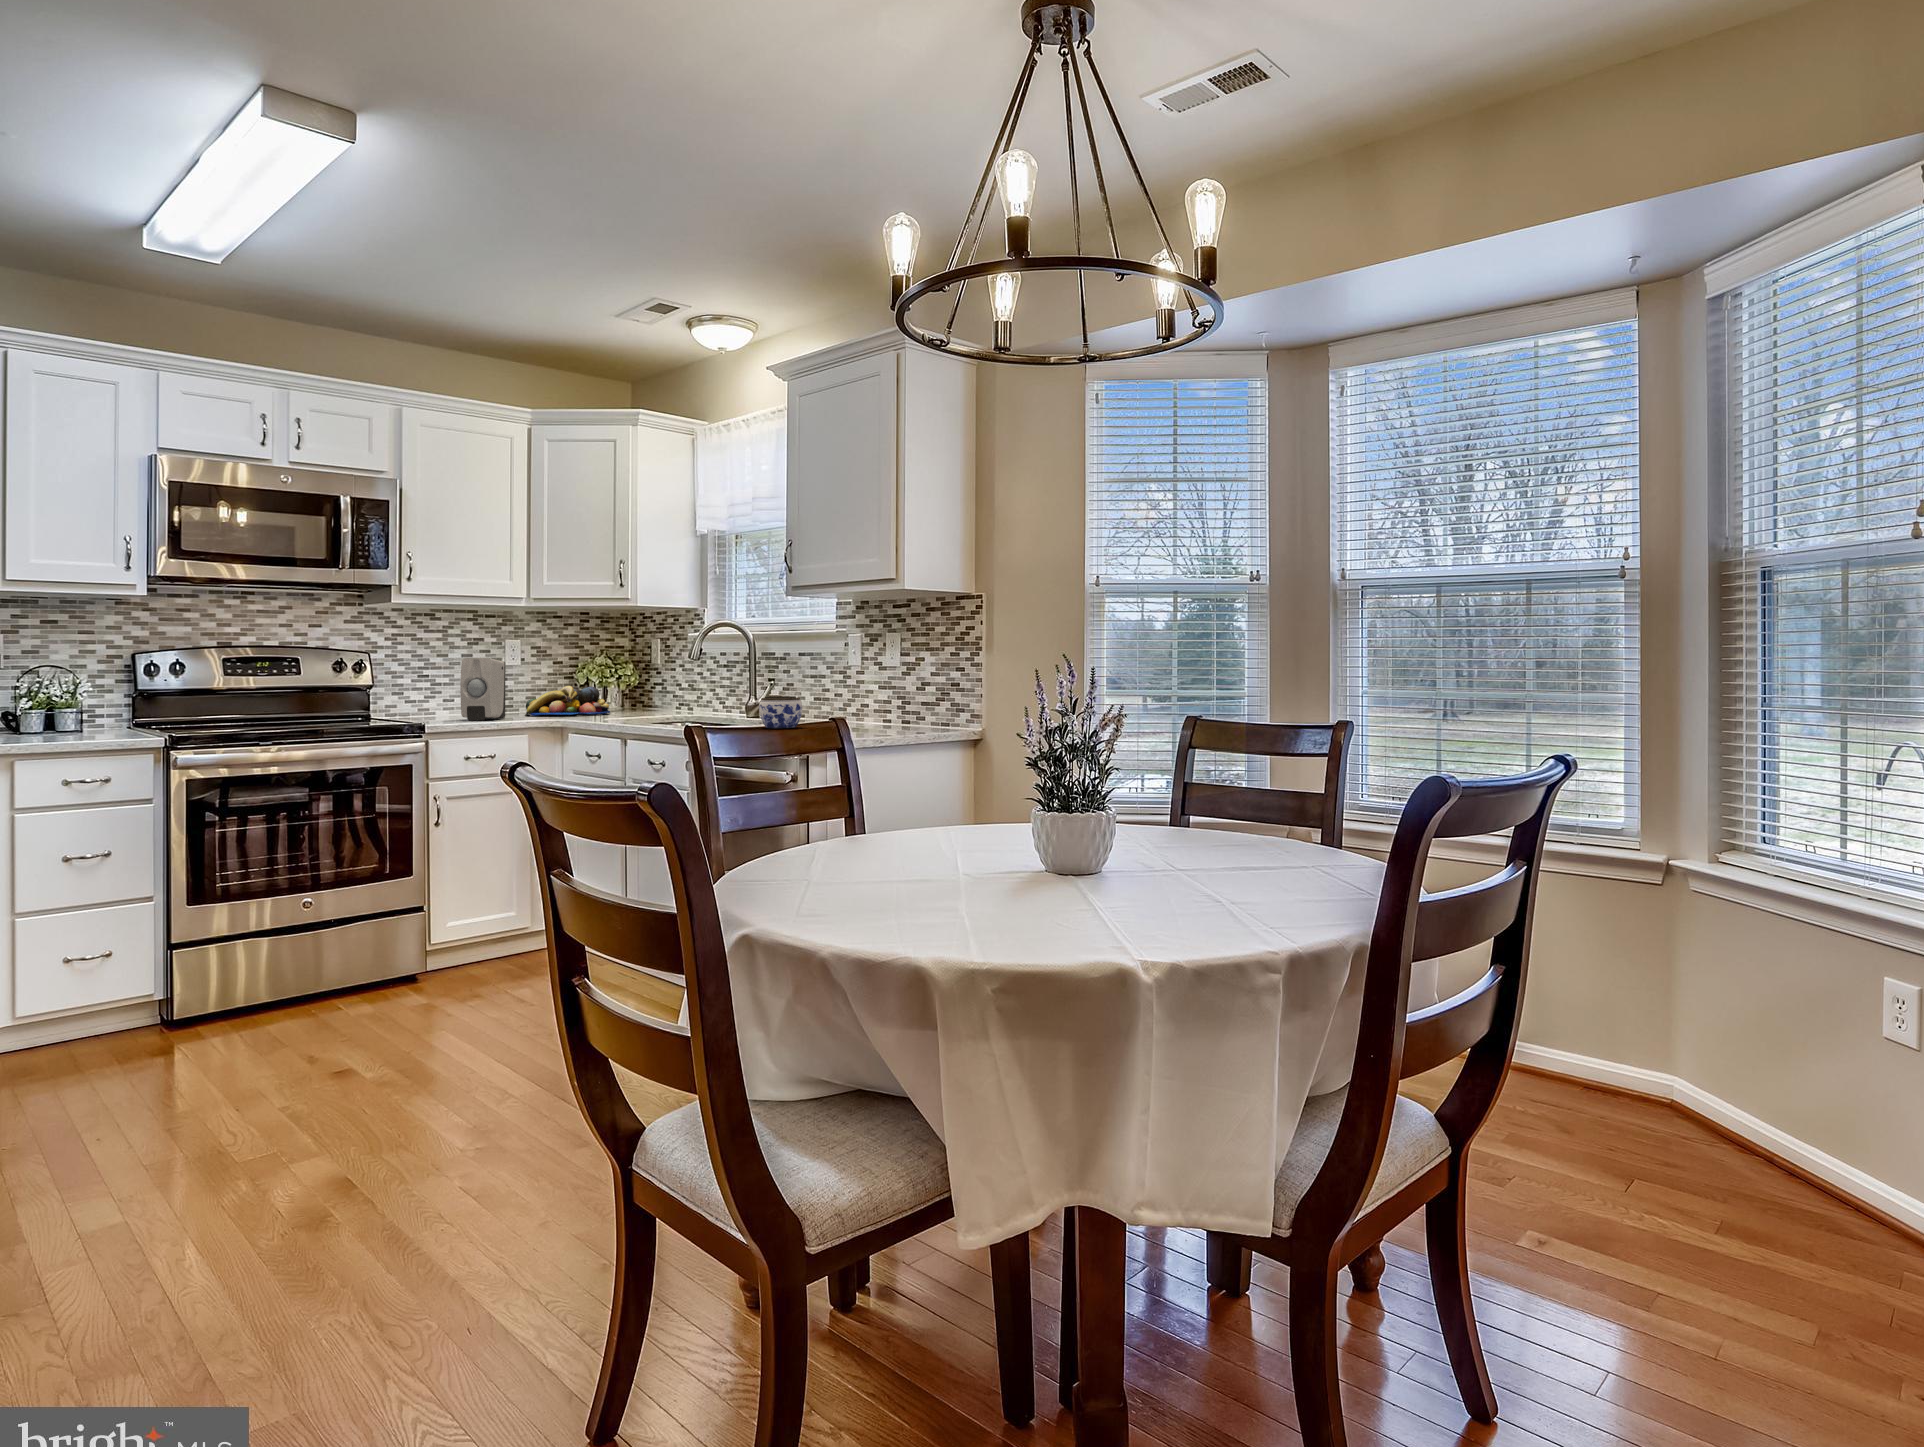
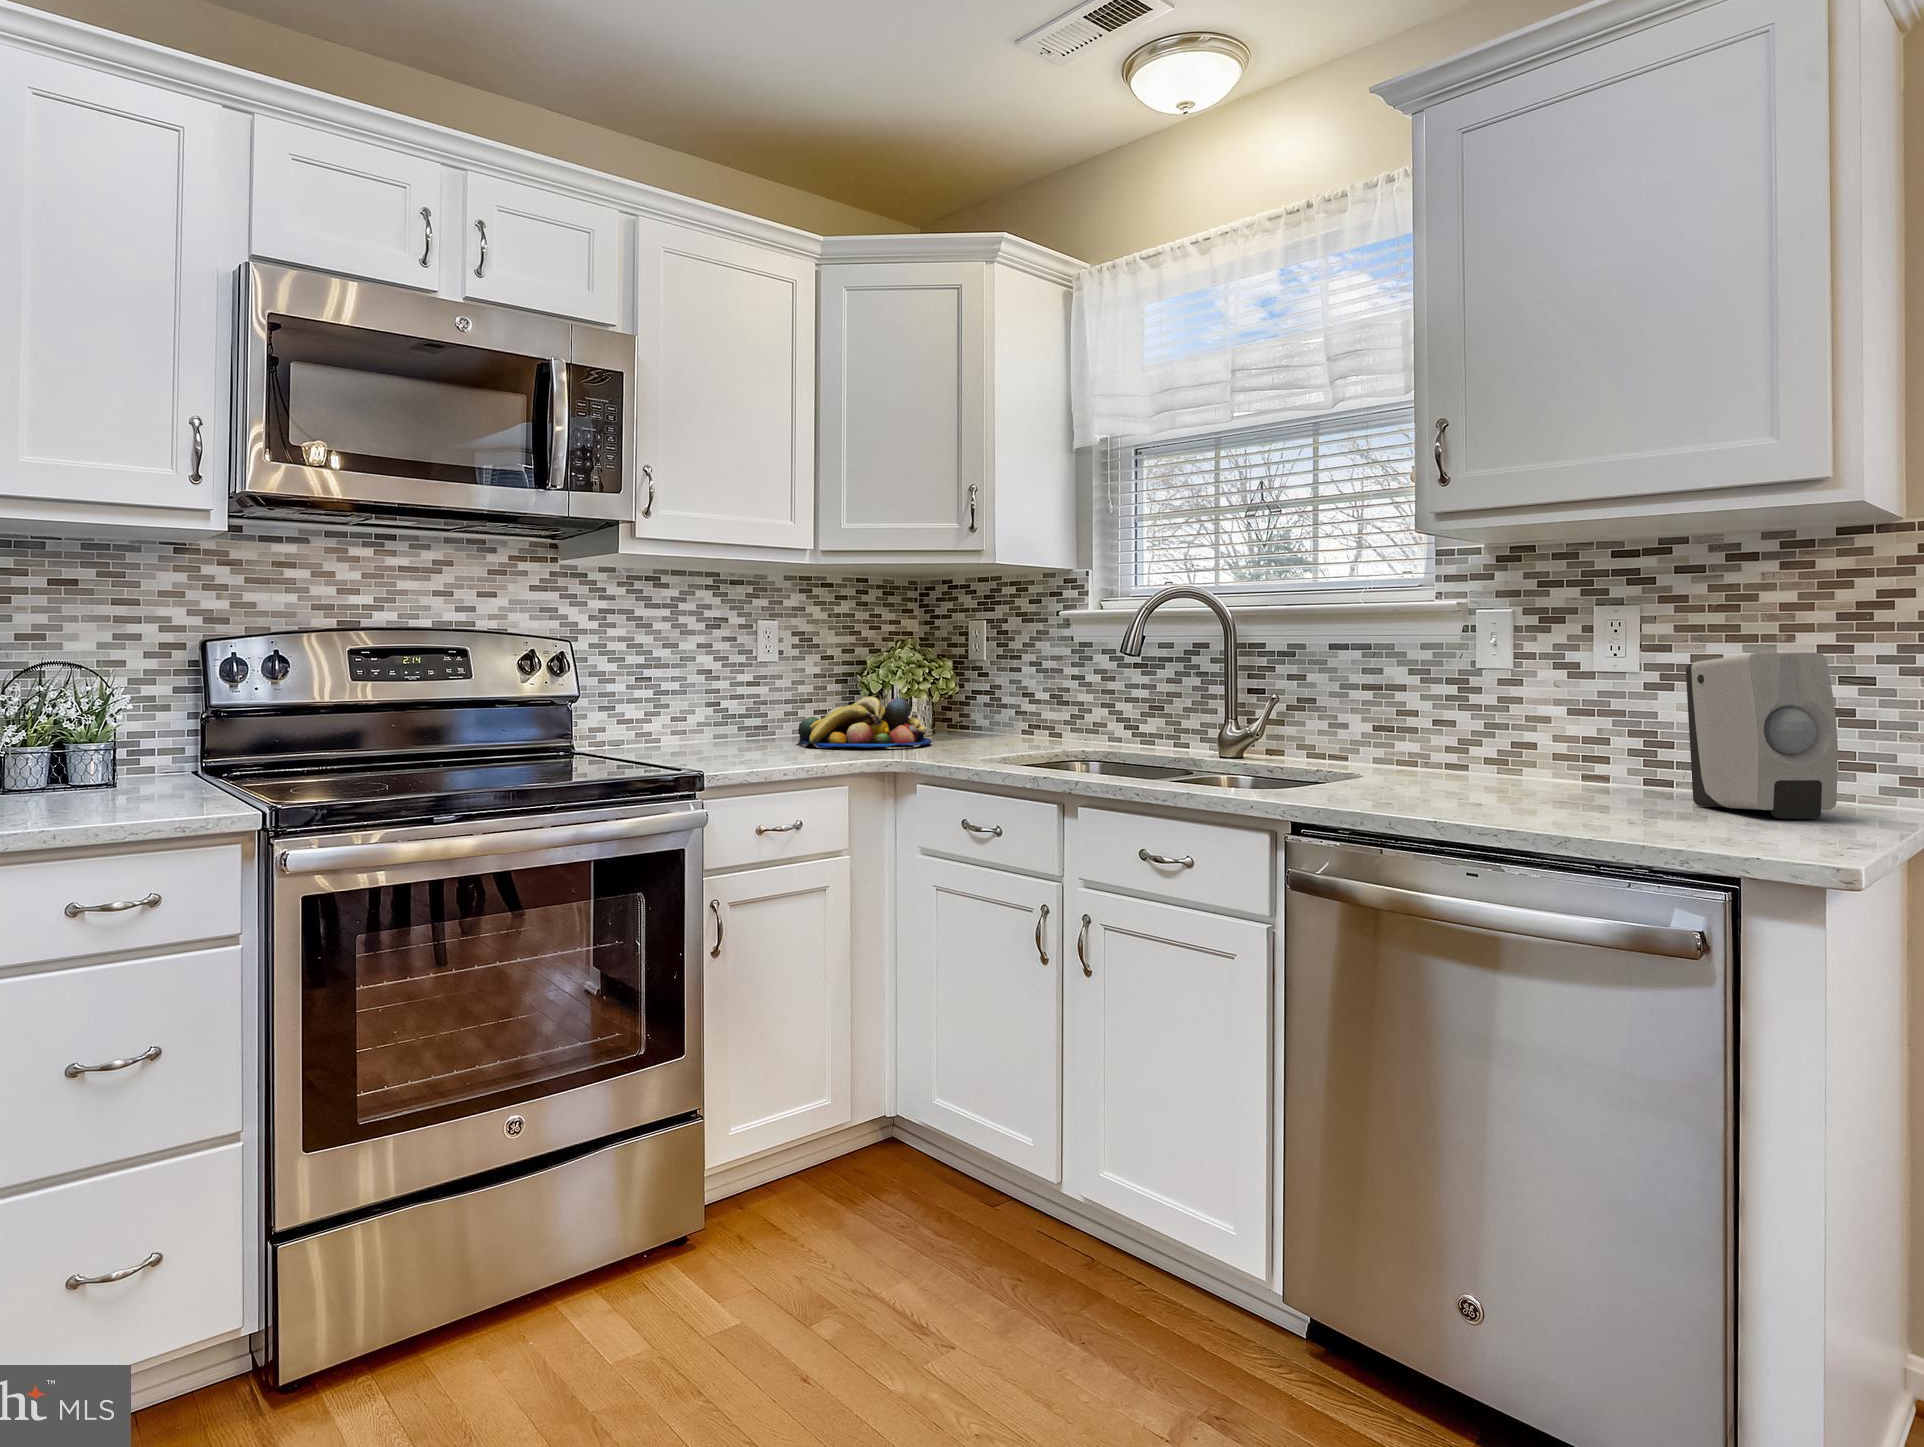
soap dispenser: present [460,658,506,720] -> present [1686,653,1838,818]
jar: present [759,696,802,728] -> none [1411,735,1511,805]

